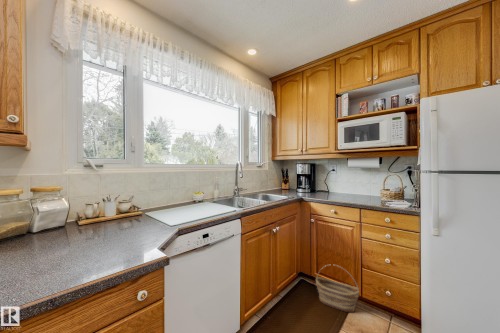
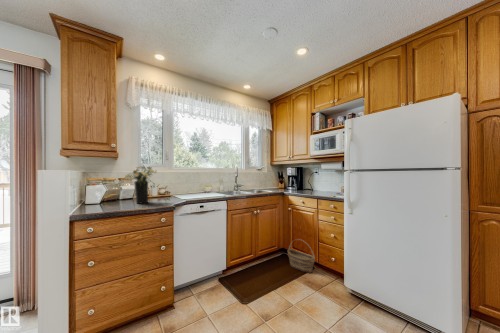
flower arrangement: none [34,163,120,243] -> present [121,167,156,204]

